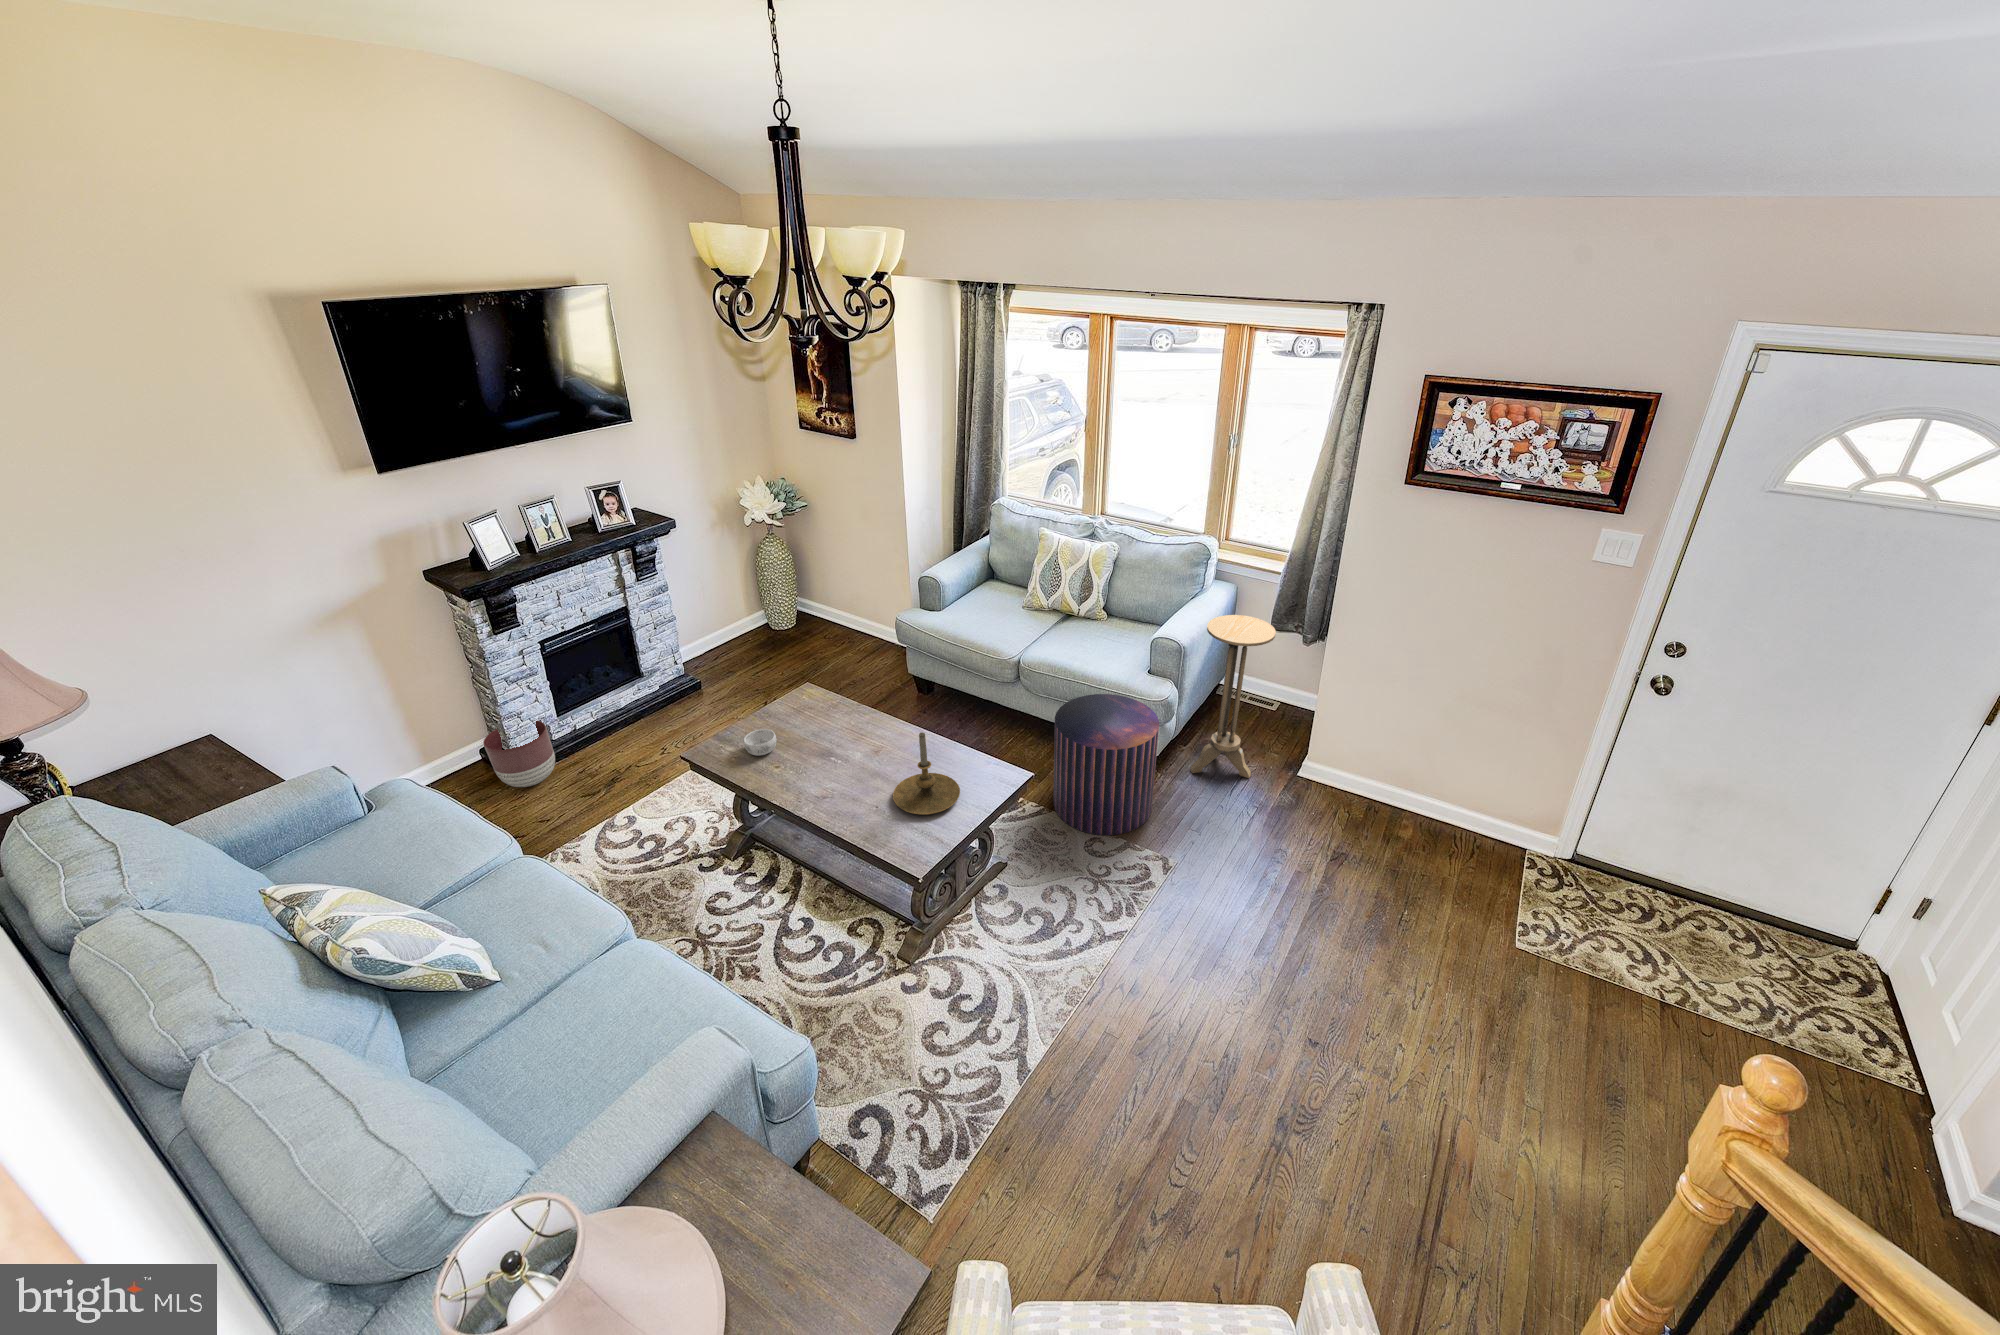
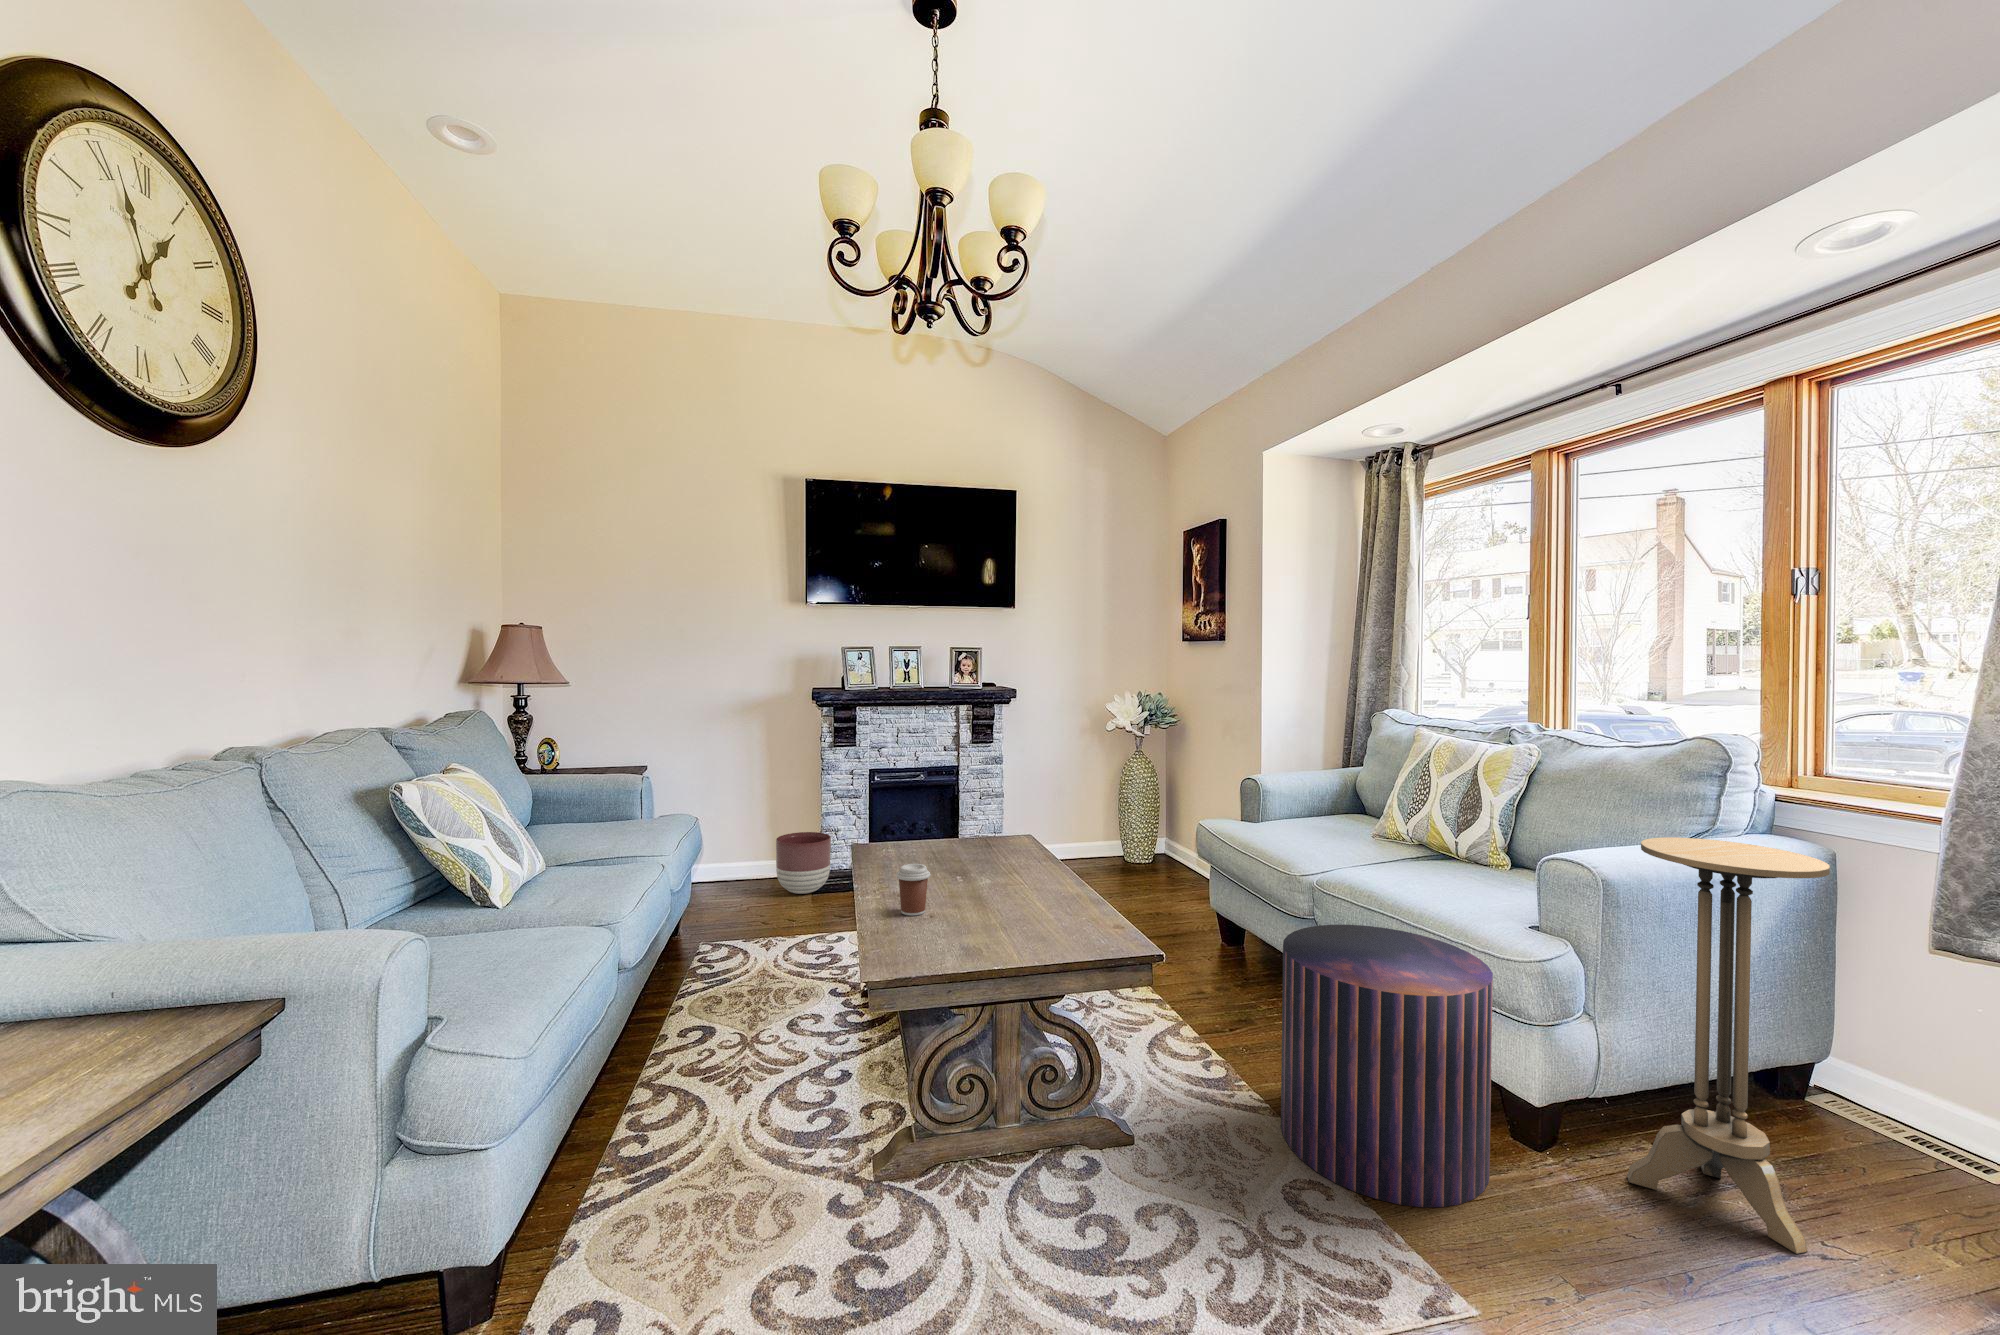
decorative bowl: present [742,729,777,756] -> none [892,836,930,860]
candle holder: present [893,732,960,815] -> none [949,817,1049,943]
coffee cup: none [837,774,862,812] -> present [896,864,930,916]

